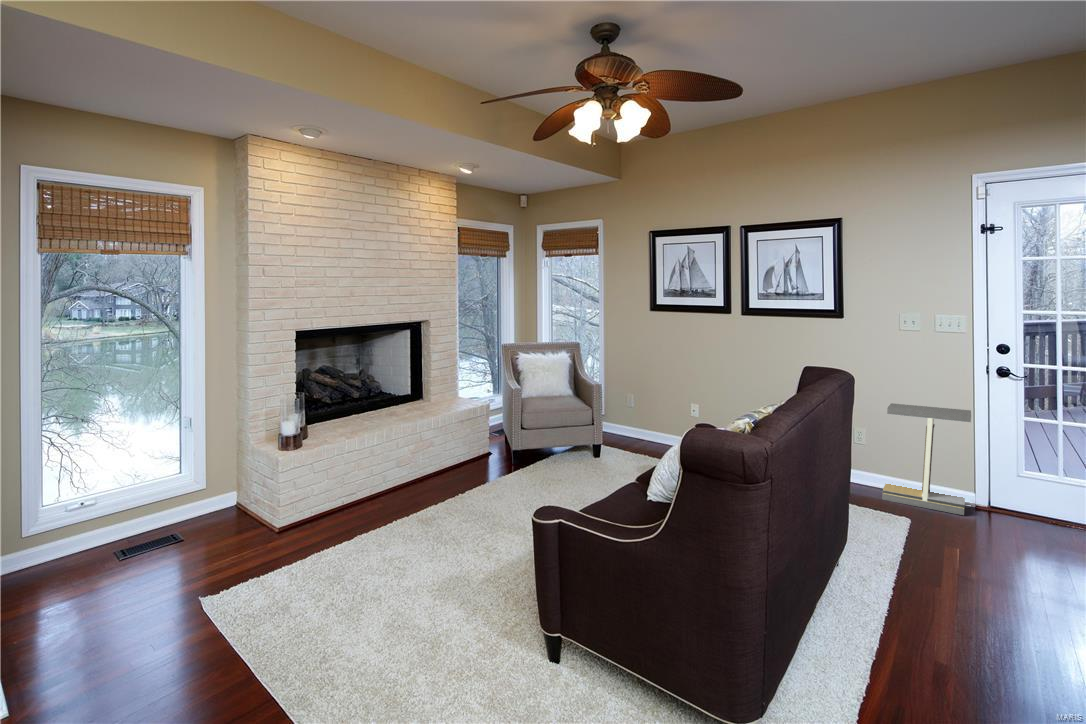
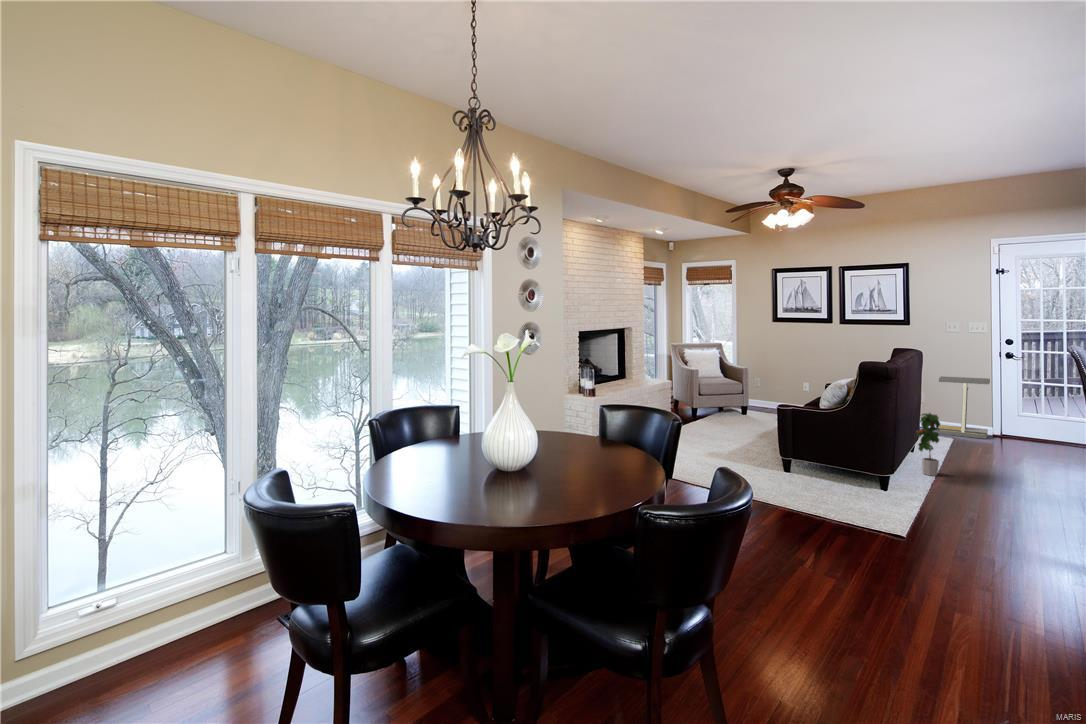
potted plant: none [834,502,889,651] -> present [916,413,940,476]

